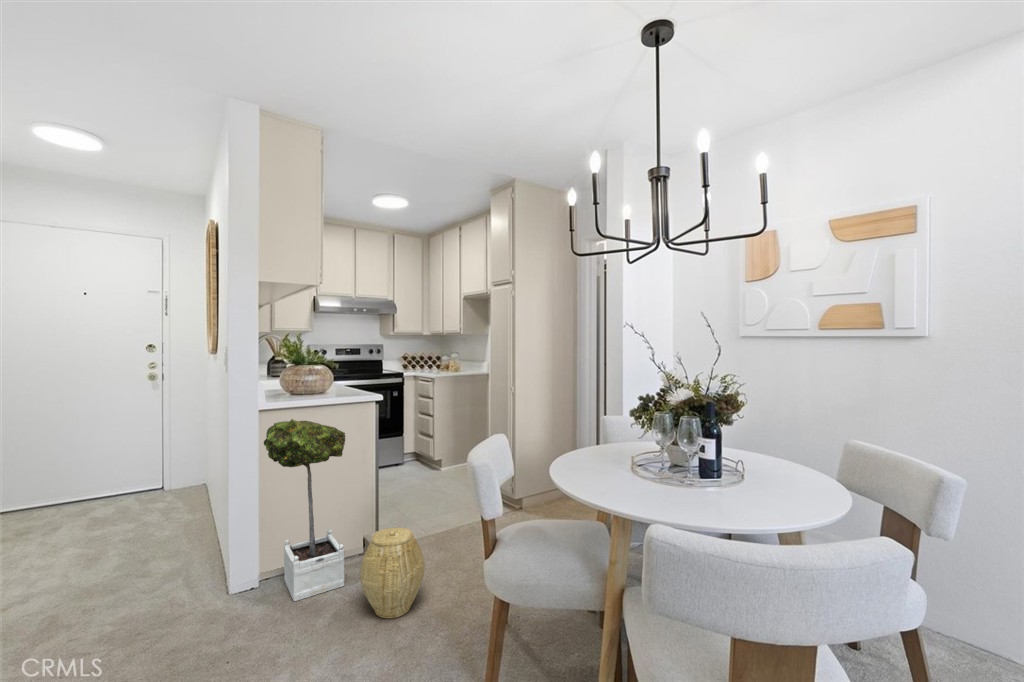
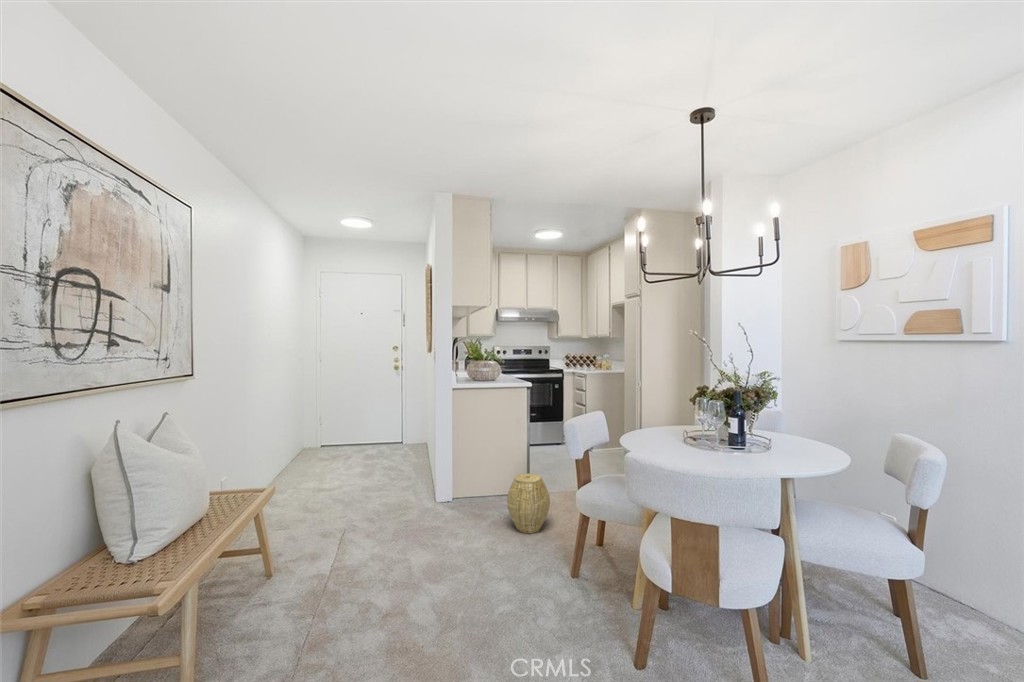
potted tree: present [264,419,345,601] -> none [454,394,503,513]

